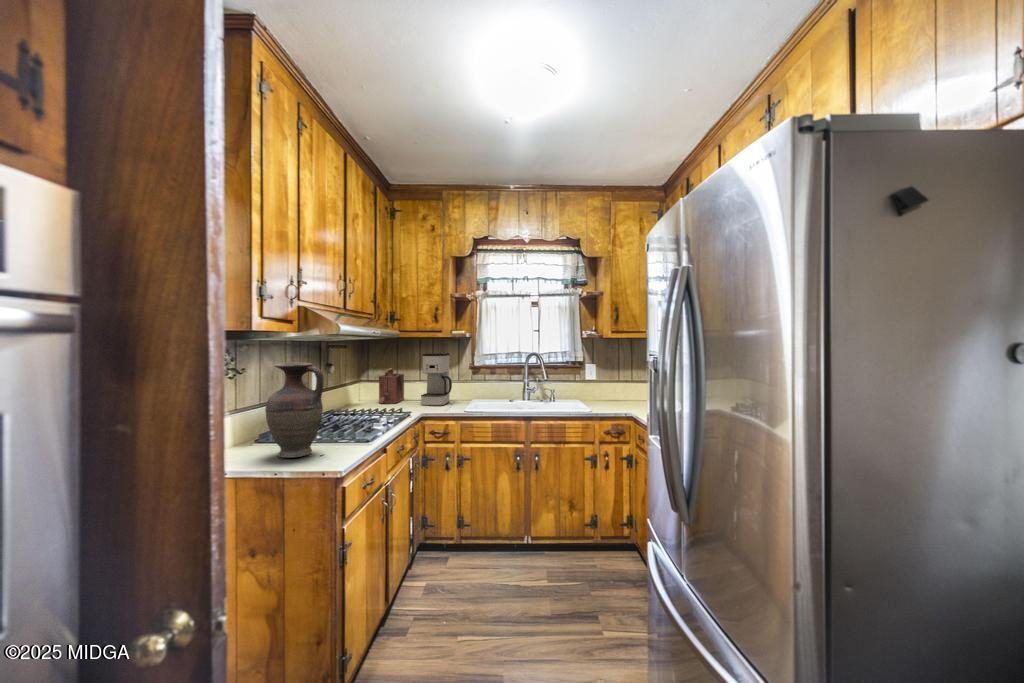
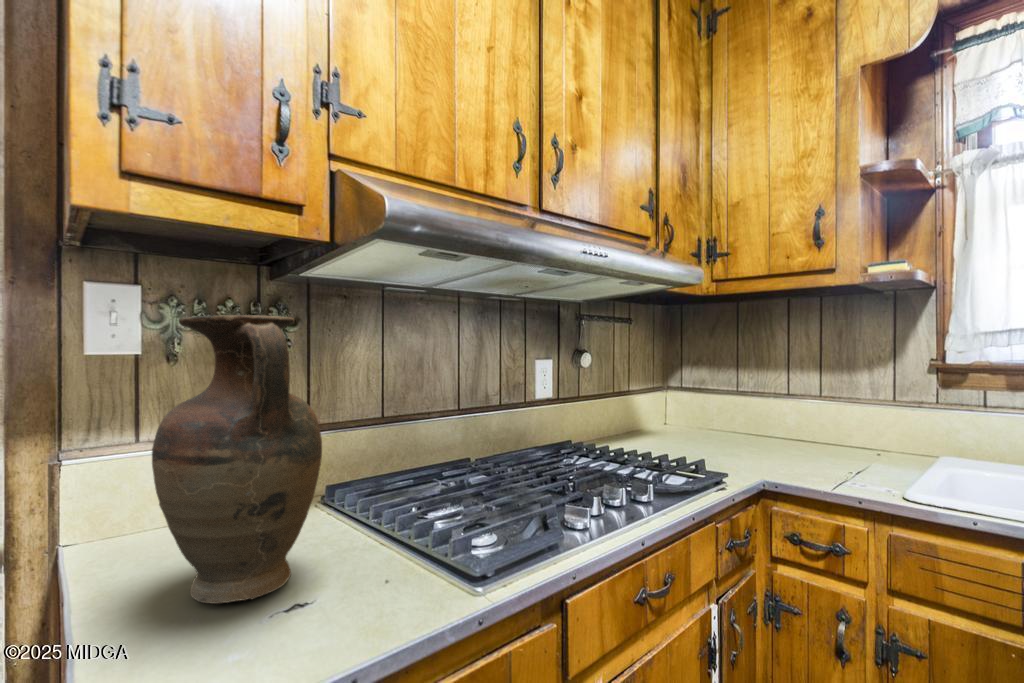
coffee maker: present [421,353,452,406] -> none [775,326,866,463]
toaster: present [379,368,404,403] -> none [682,363,748,440]

